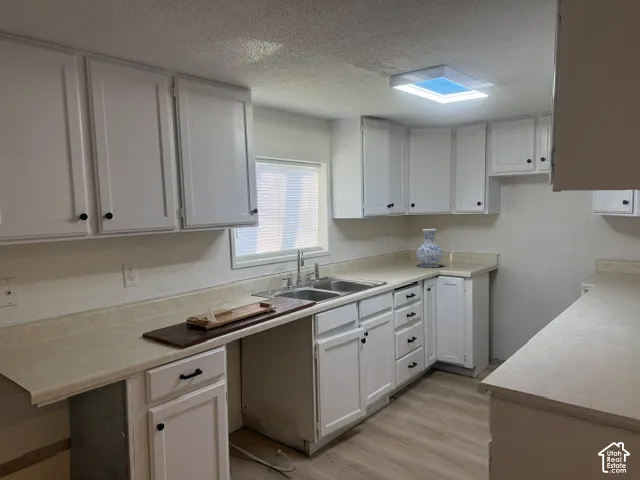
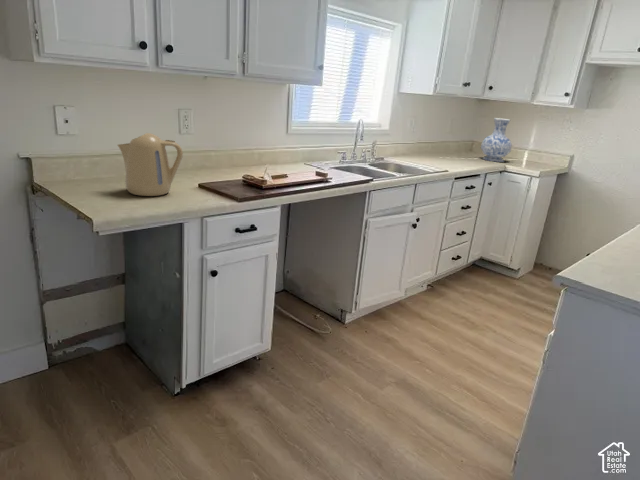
kettle: none [58,295,124,357] -> present [118,133,183,196]

